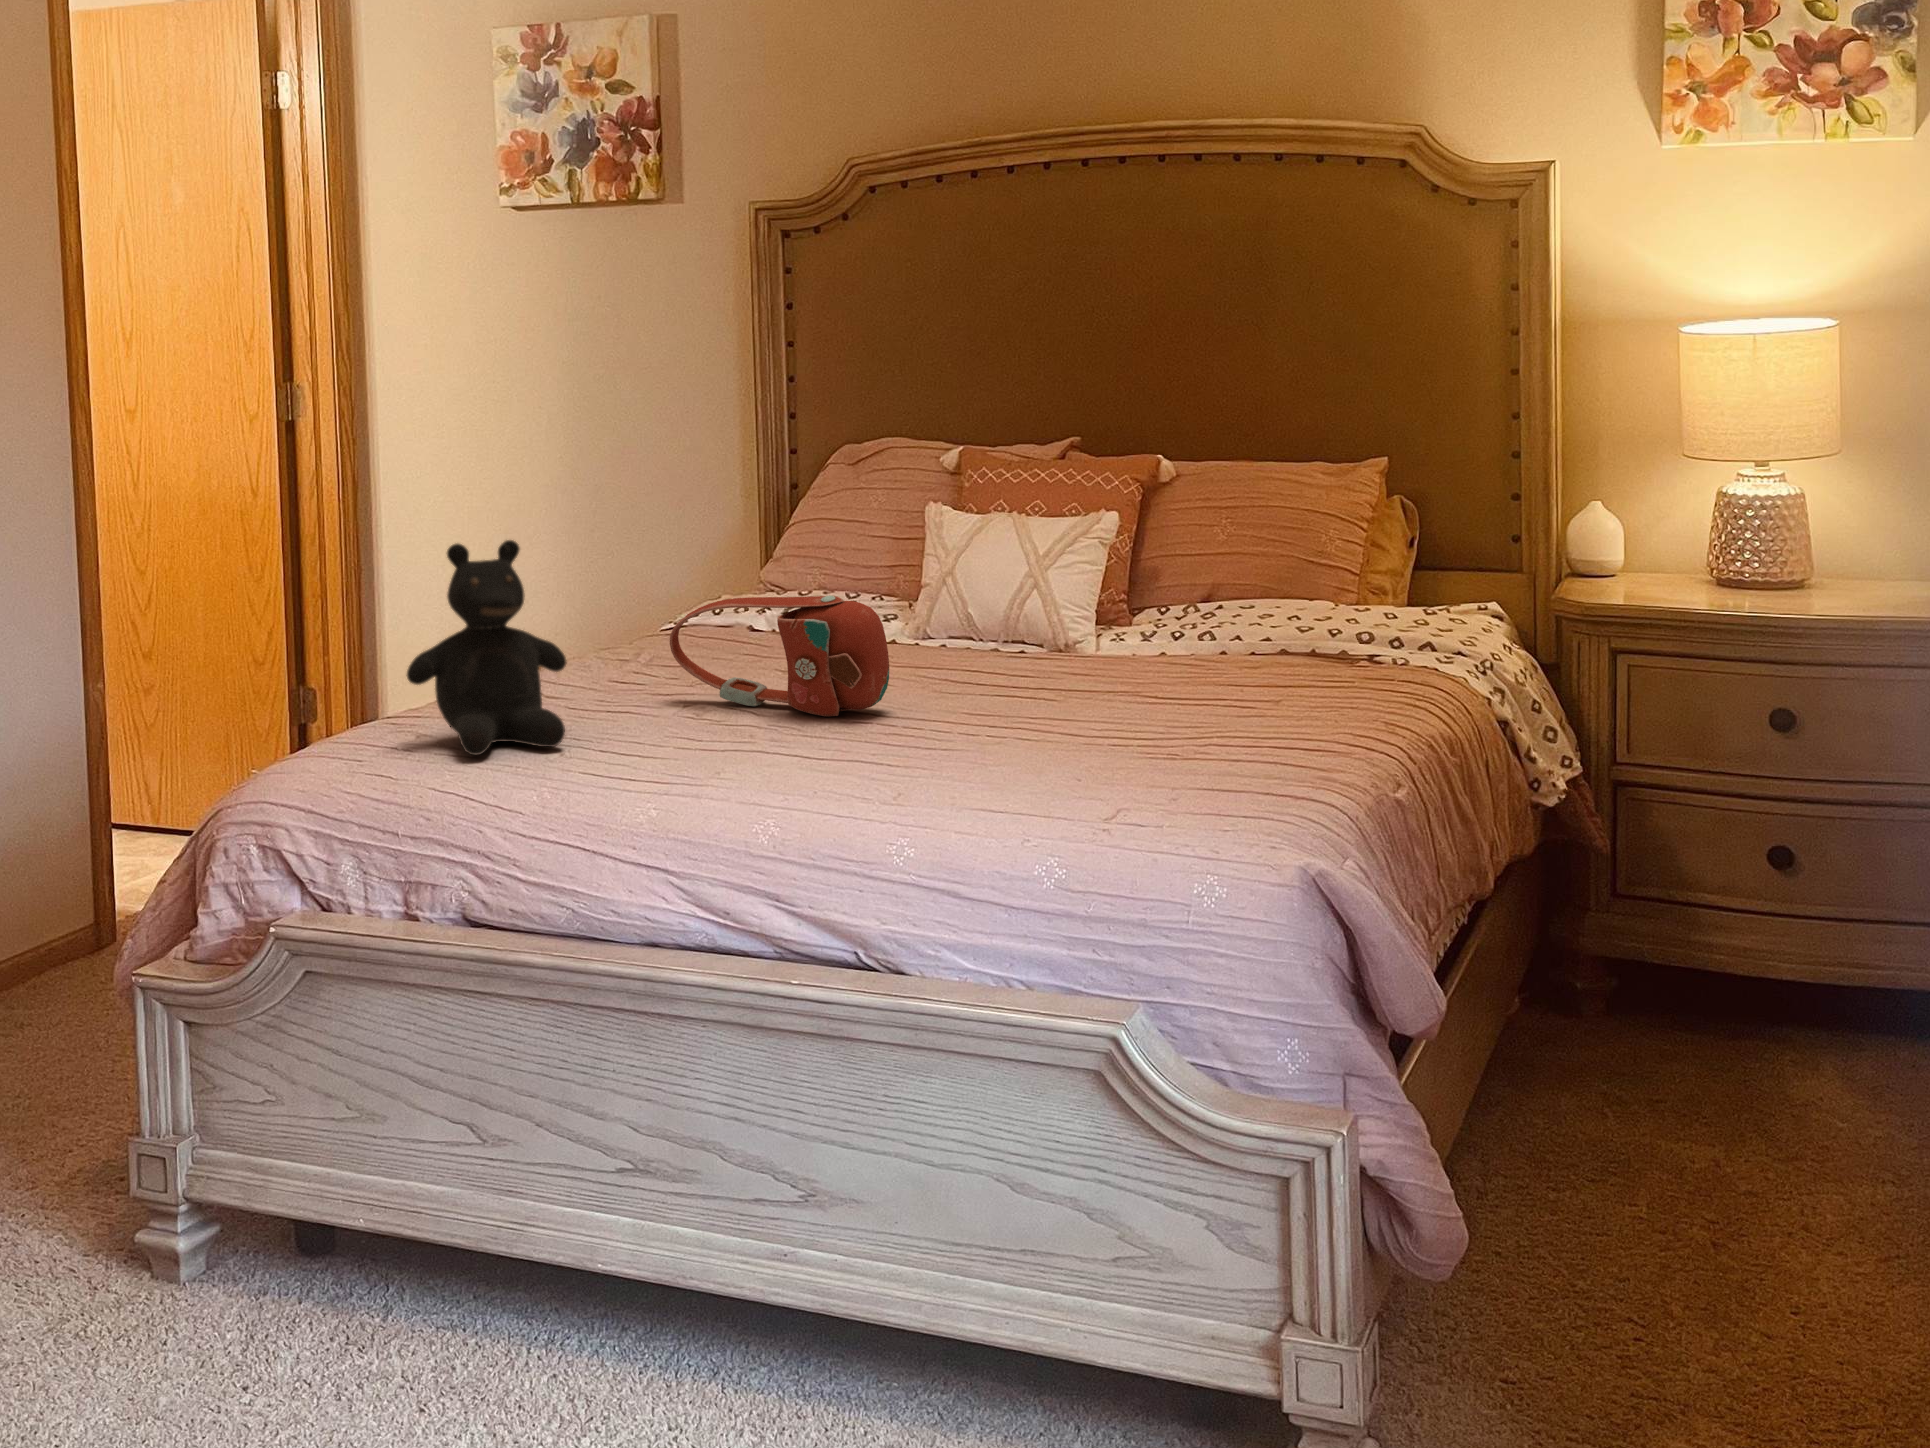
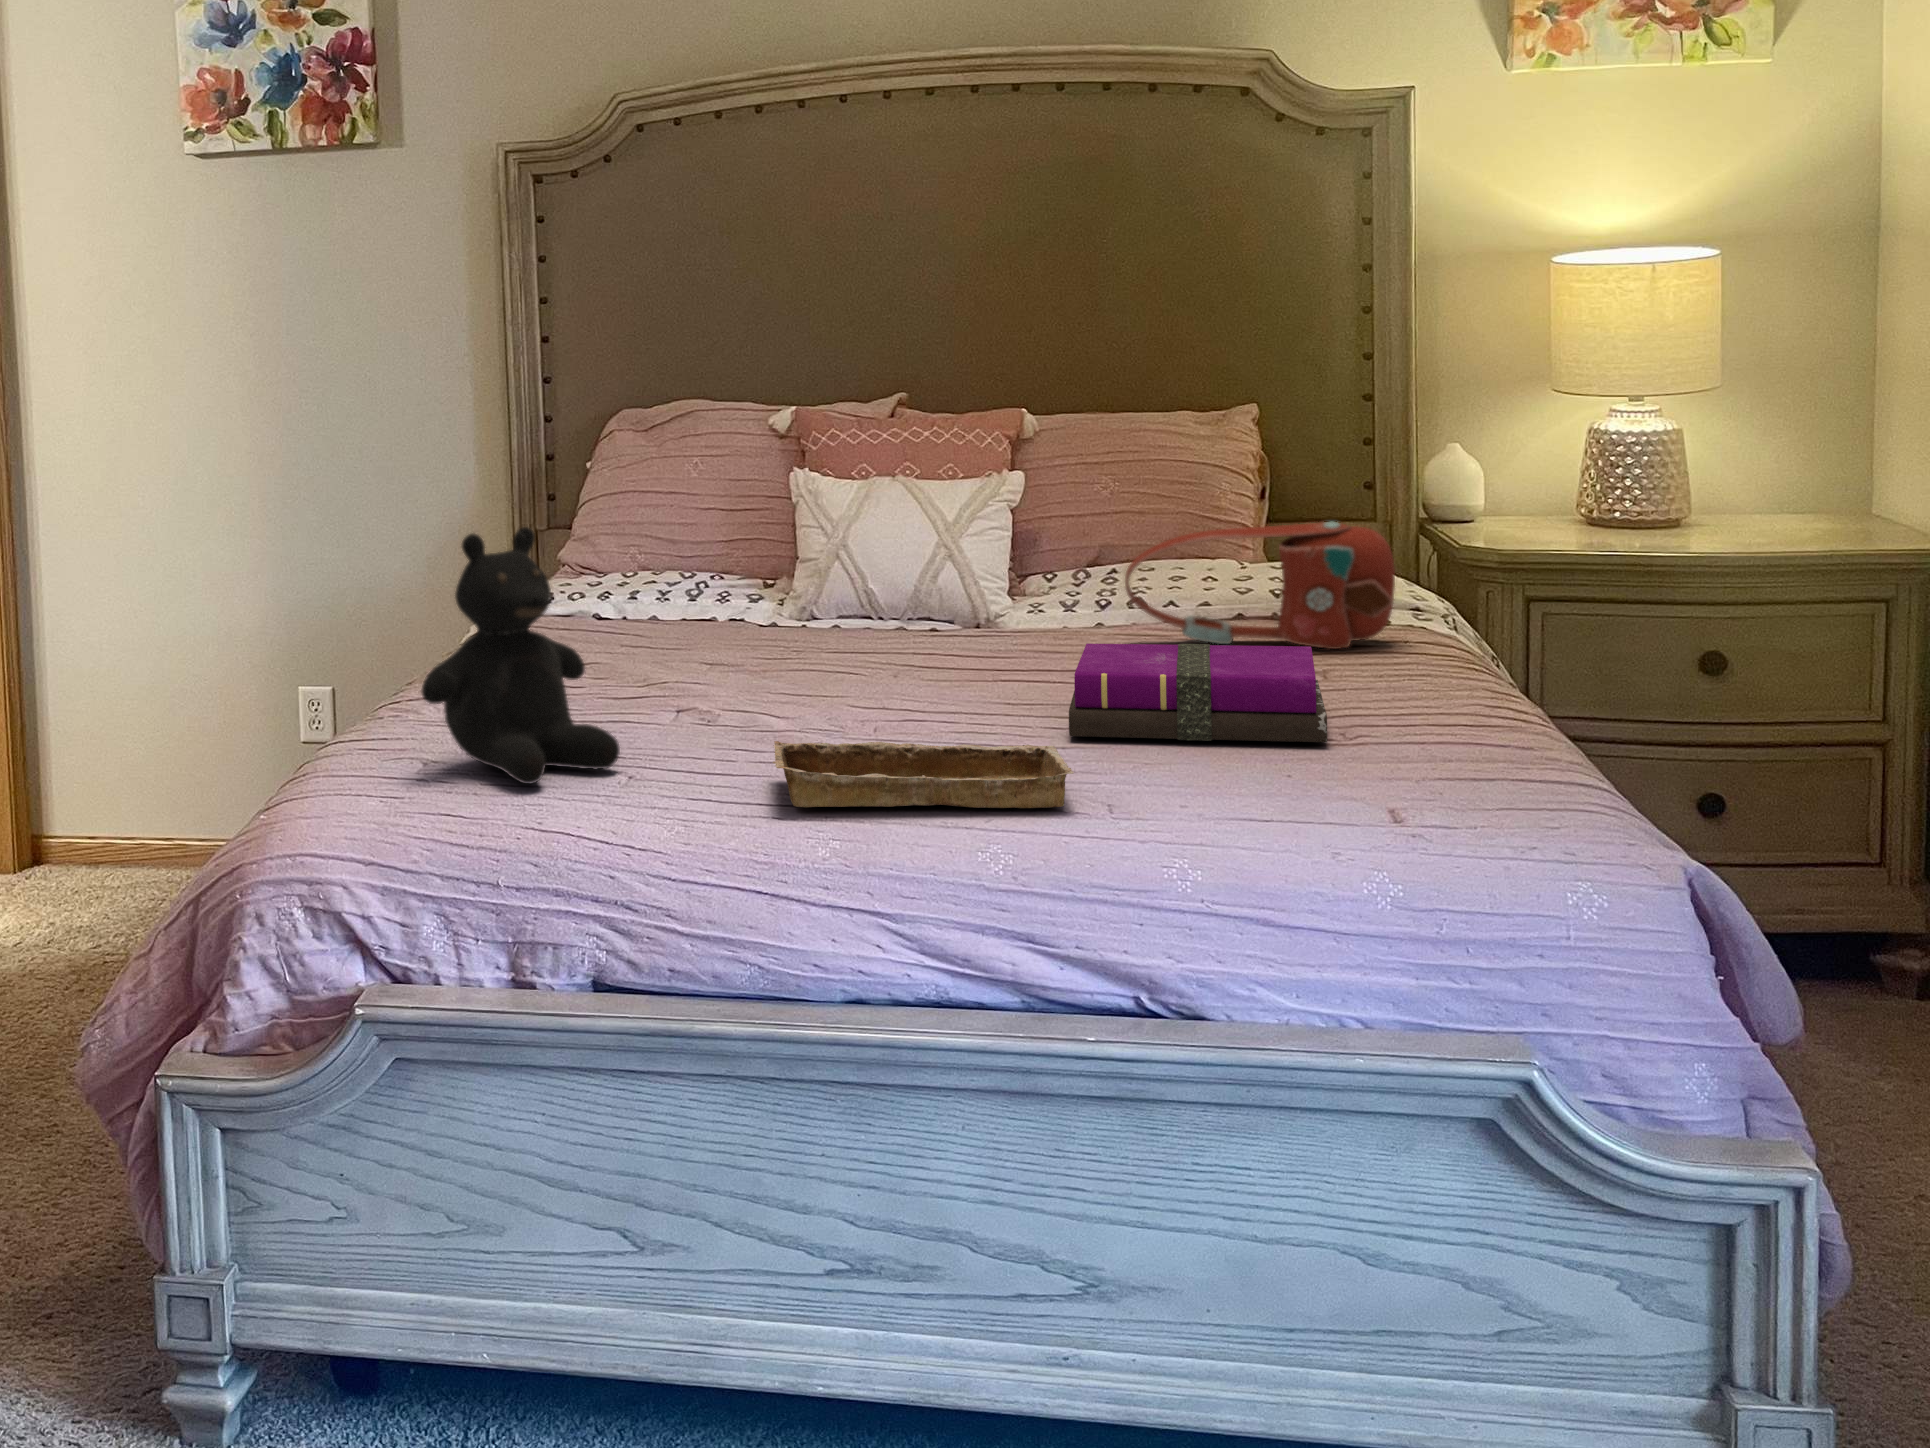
handbag: present [670,596,889,717] -> present [1125,522,1395,649]
notebook: none [954,664,1211,761] -> present [1069,643,1327,742]
tray: none [627,731,896,799] -> present [773,741,1073,808]

